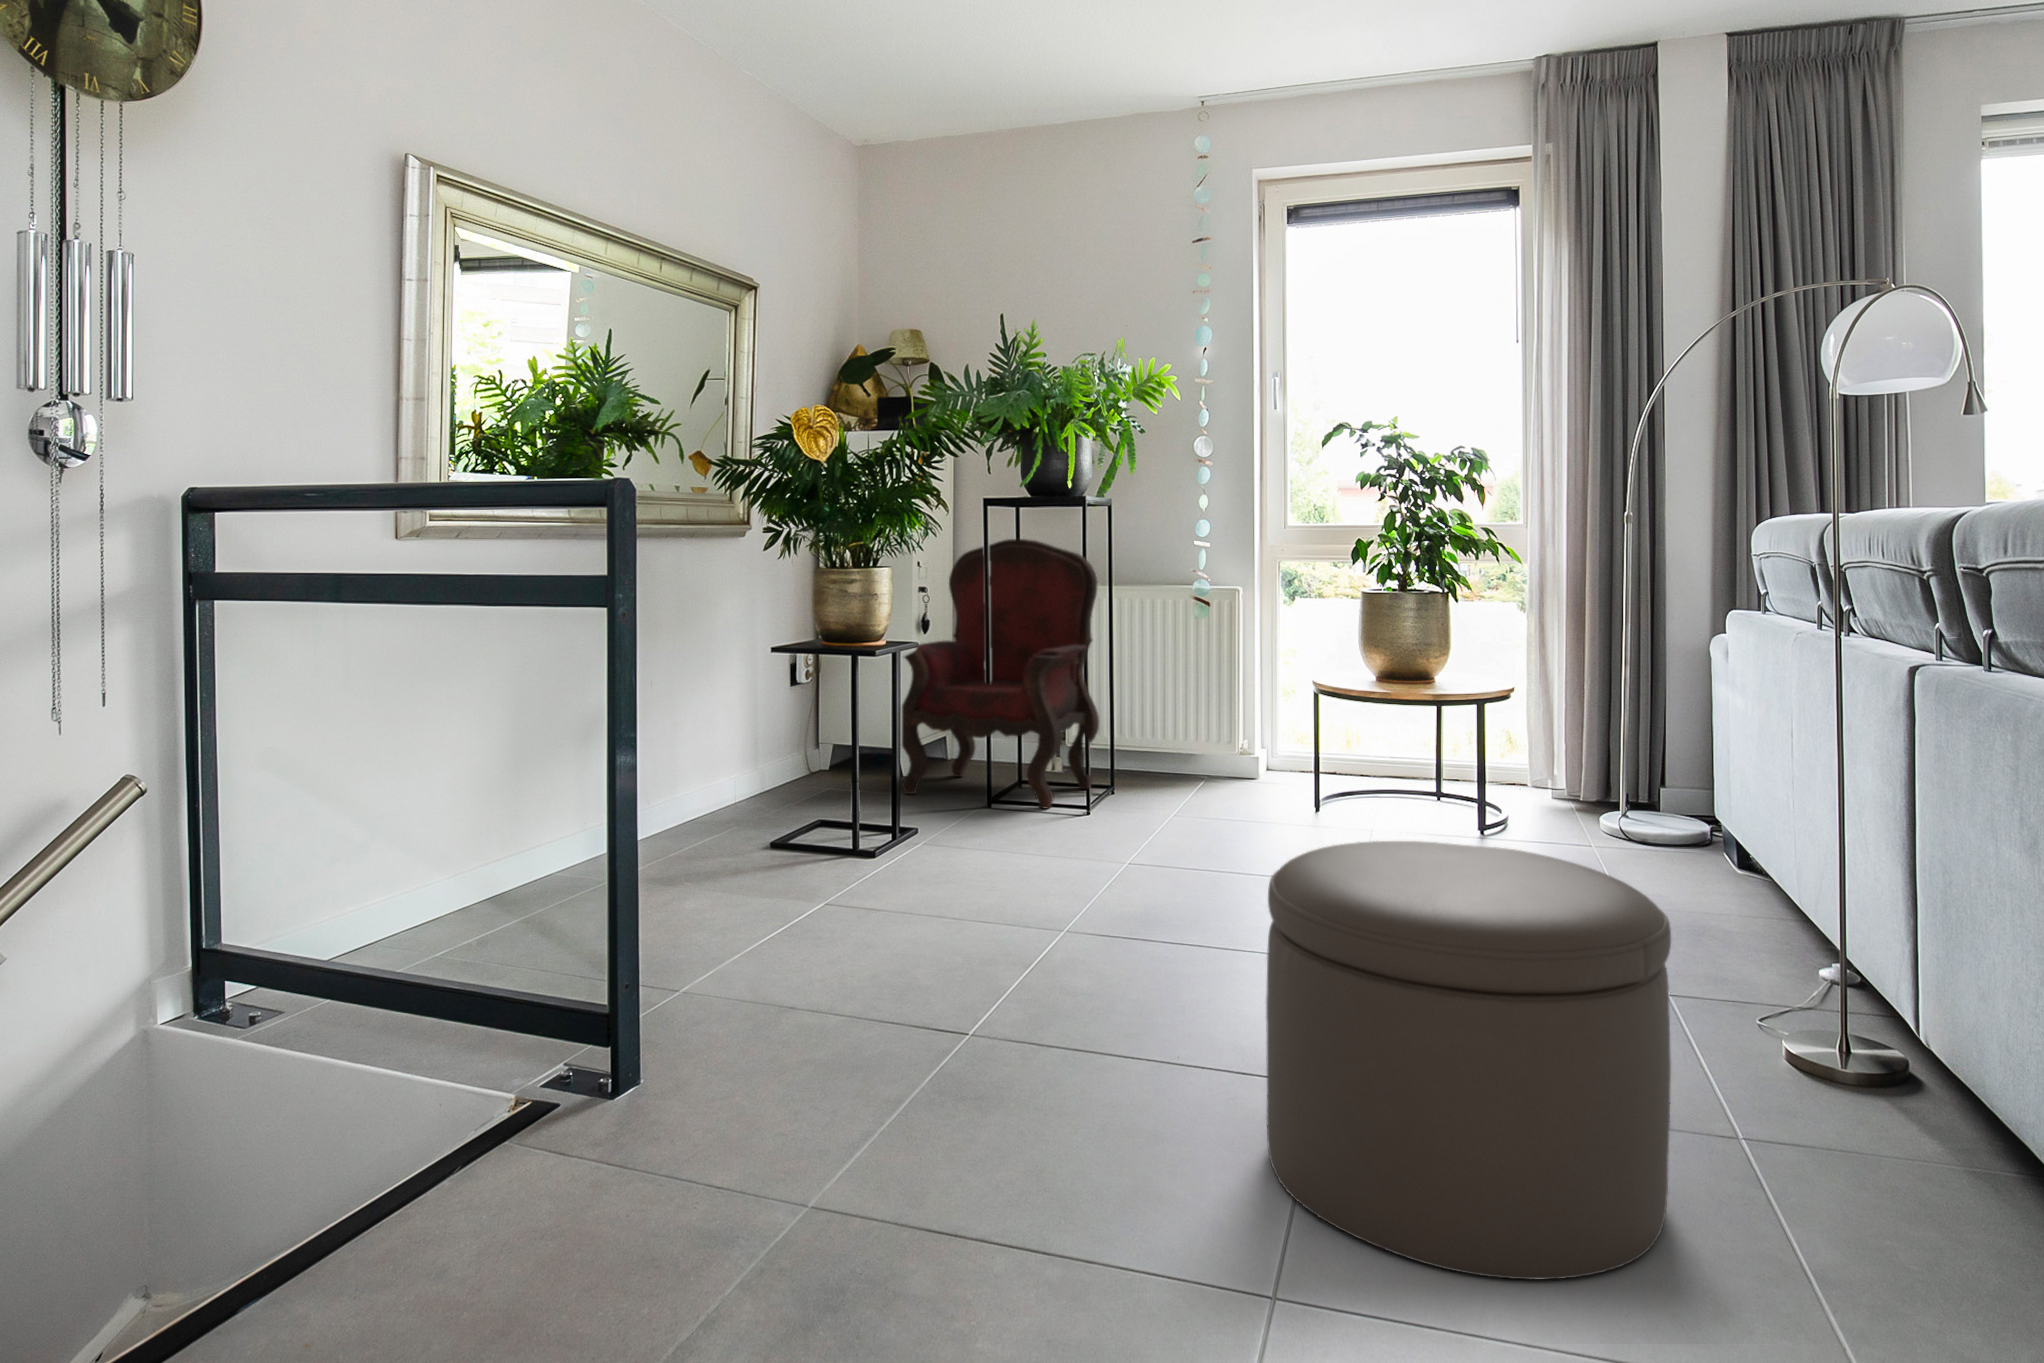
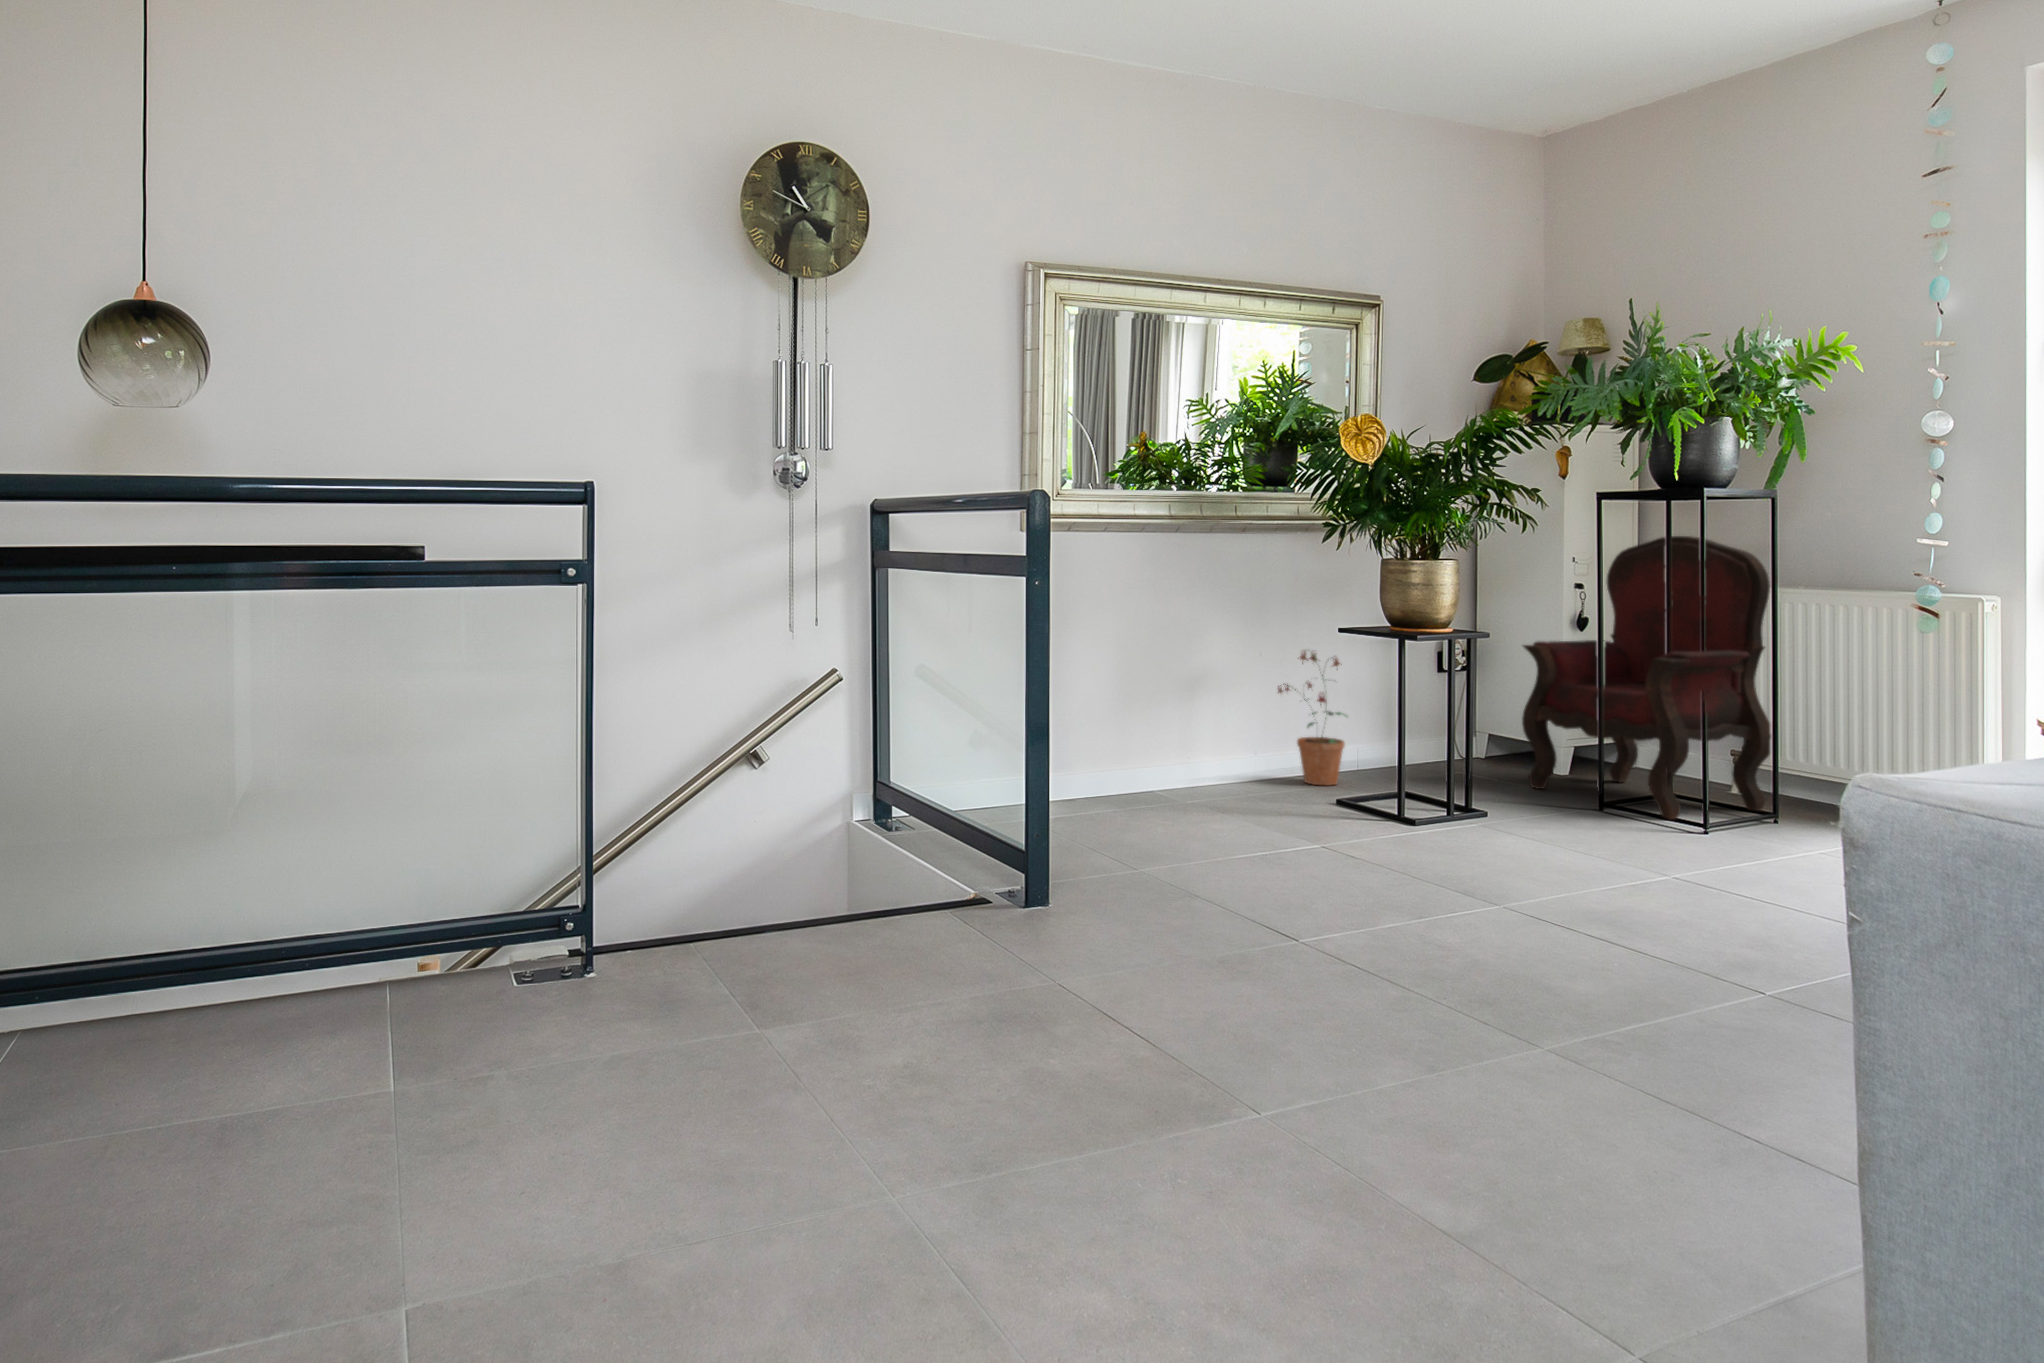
potted plant: none [668,669,753,825] -> present [1278,651,1346,786]
ottoman: present [1266,841,1671,1279] -> none [1373,810,1763,1202]

